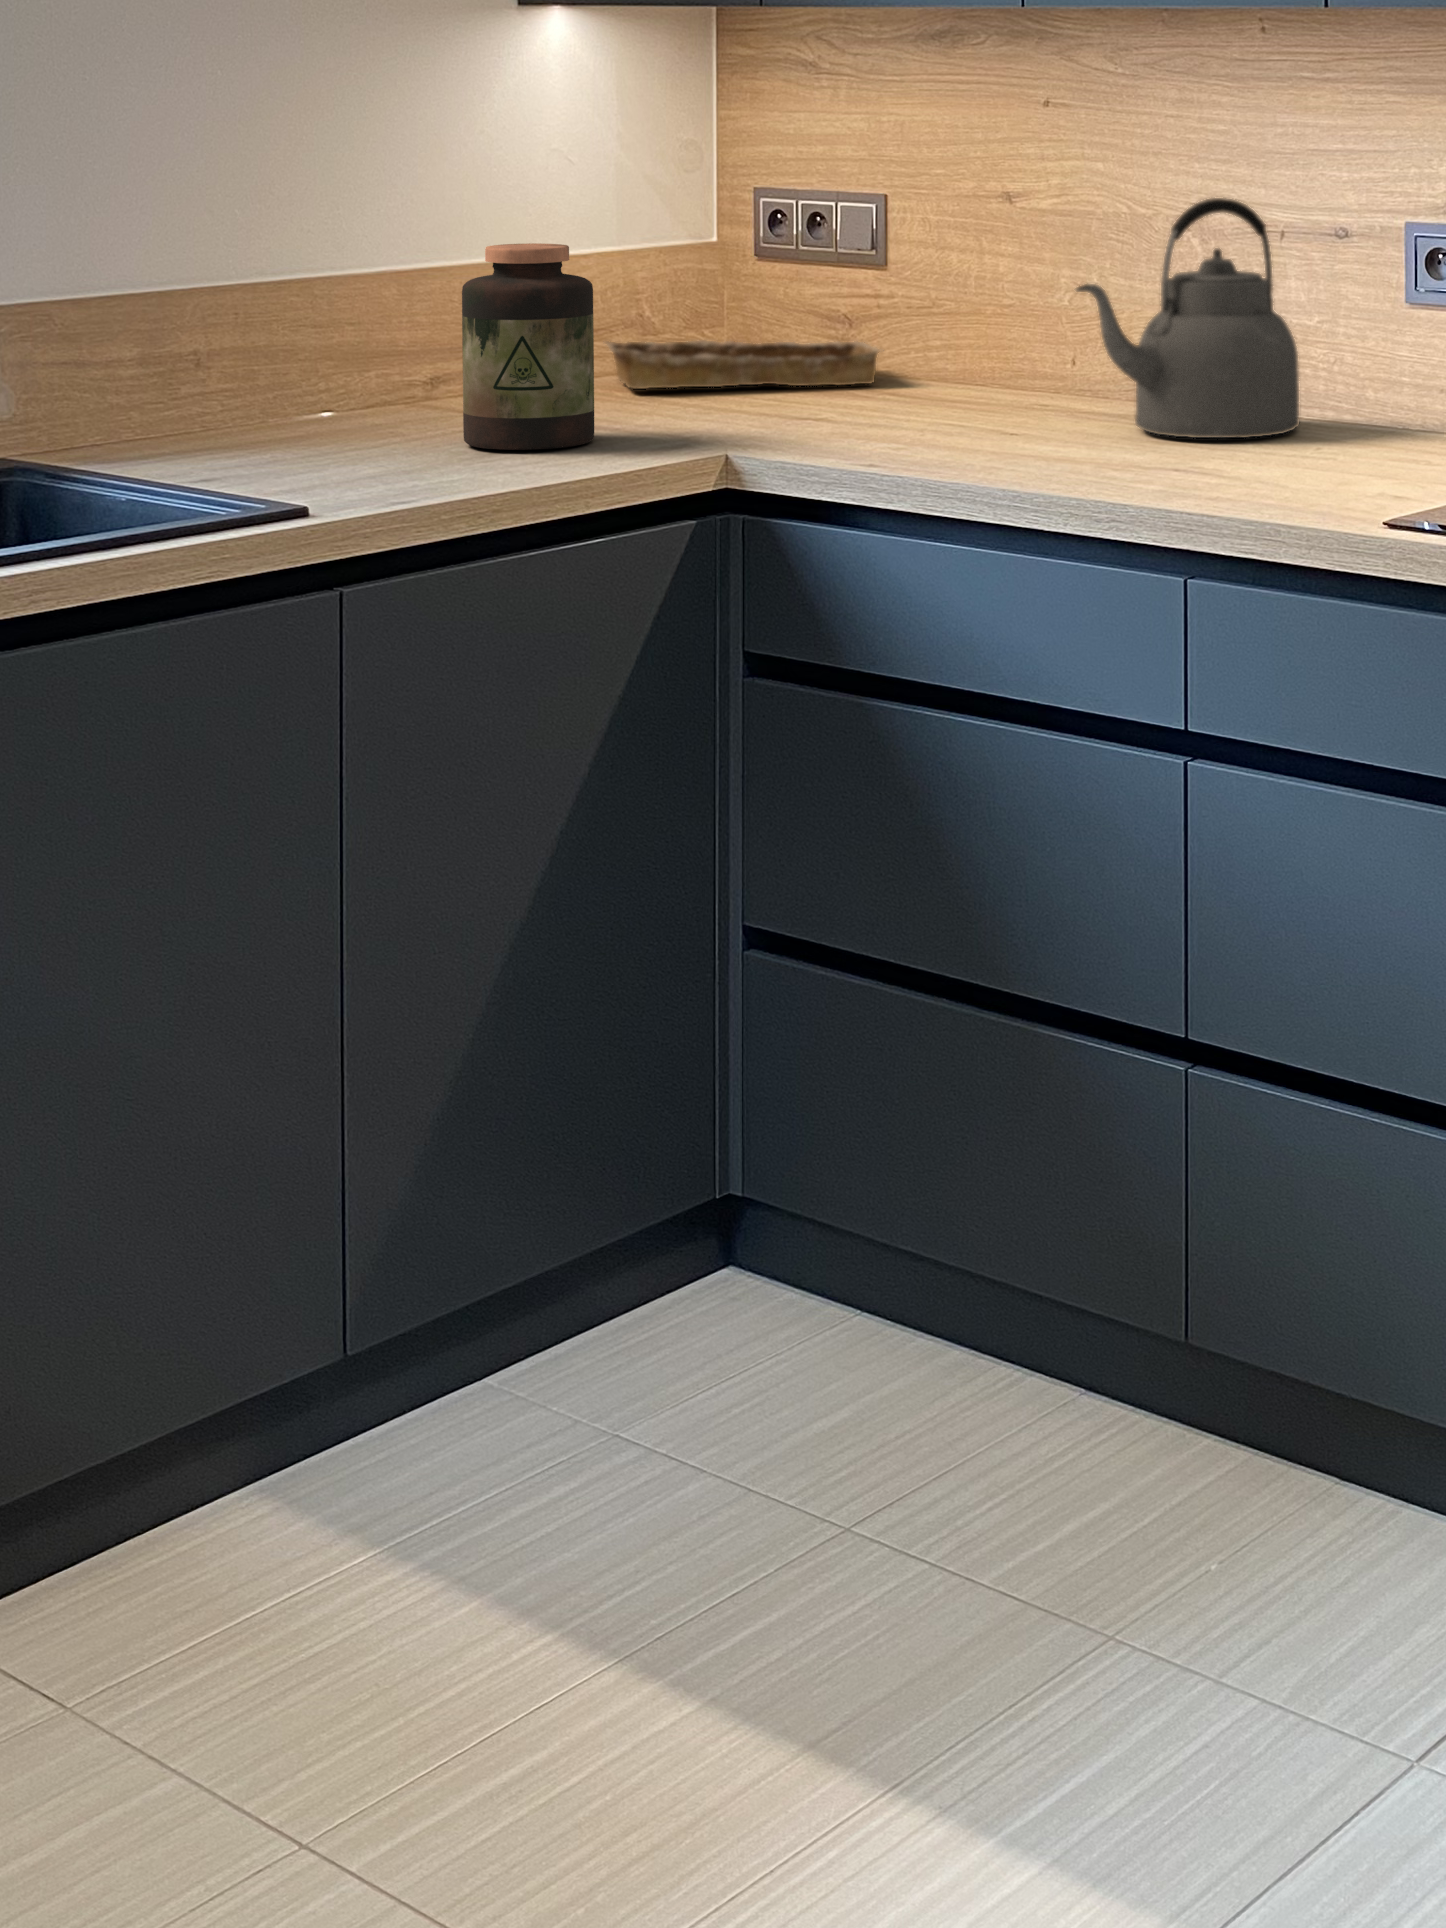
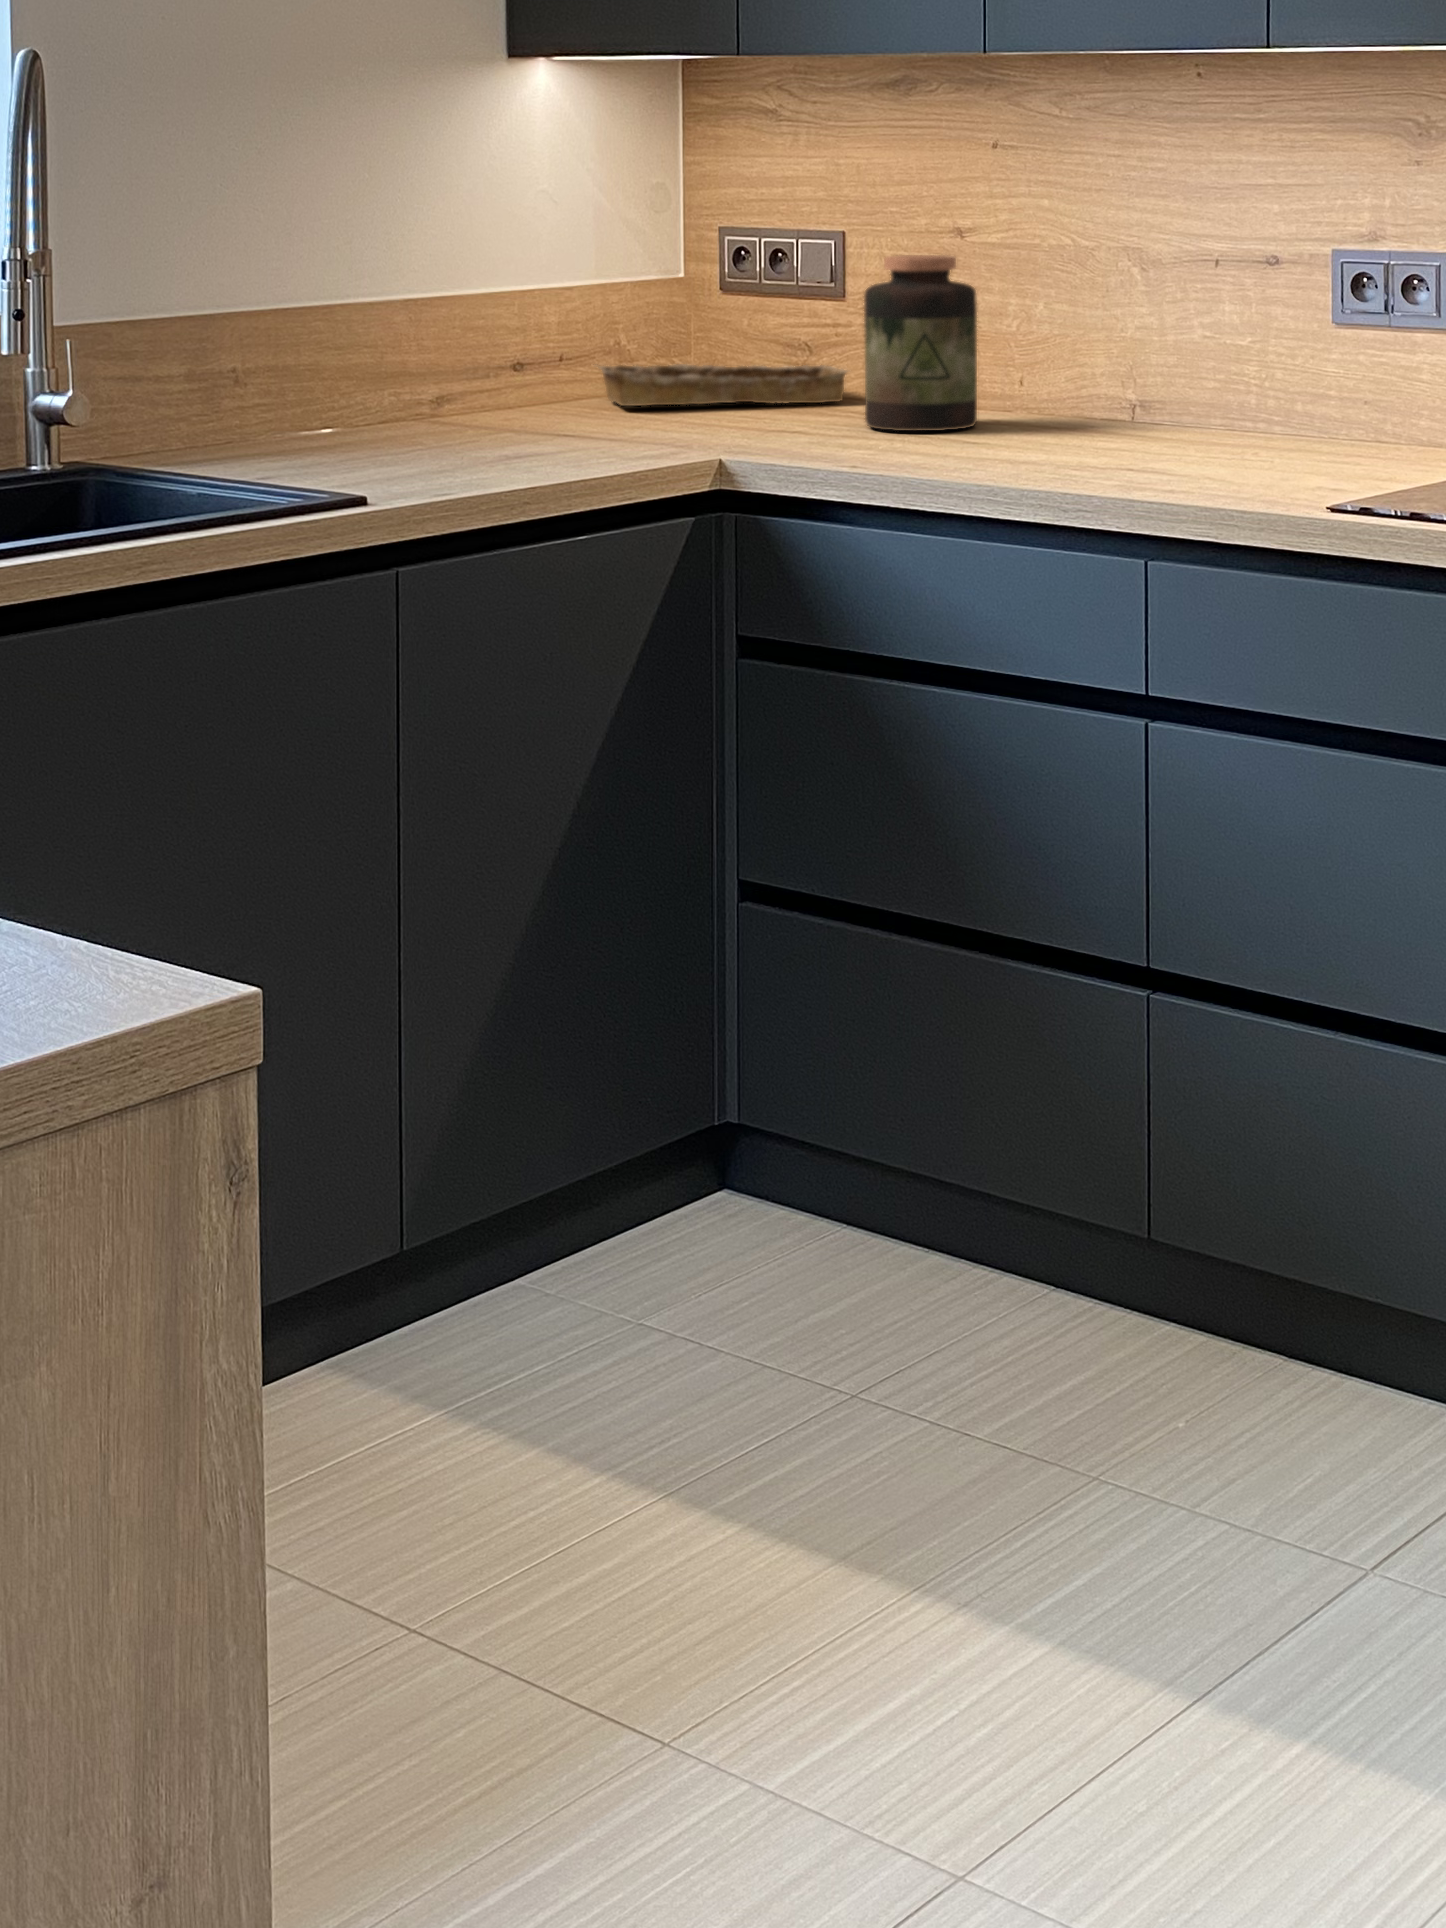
kettle: present [1076,198,1299,438] -> none [1037,227,1238,442]
jar: present [462,243,594,450] -> present [864,255,977,431]

